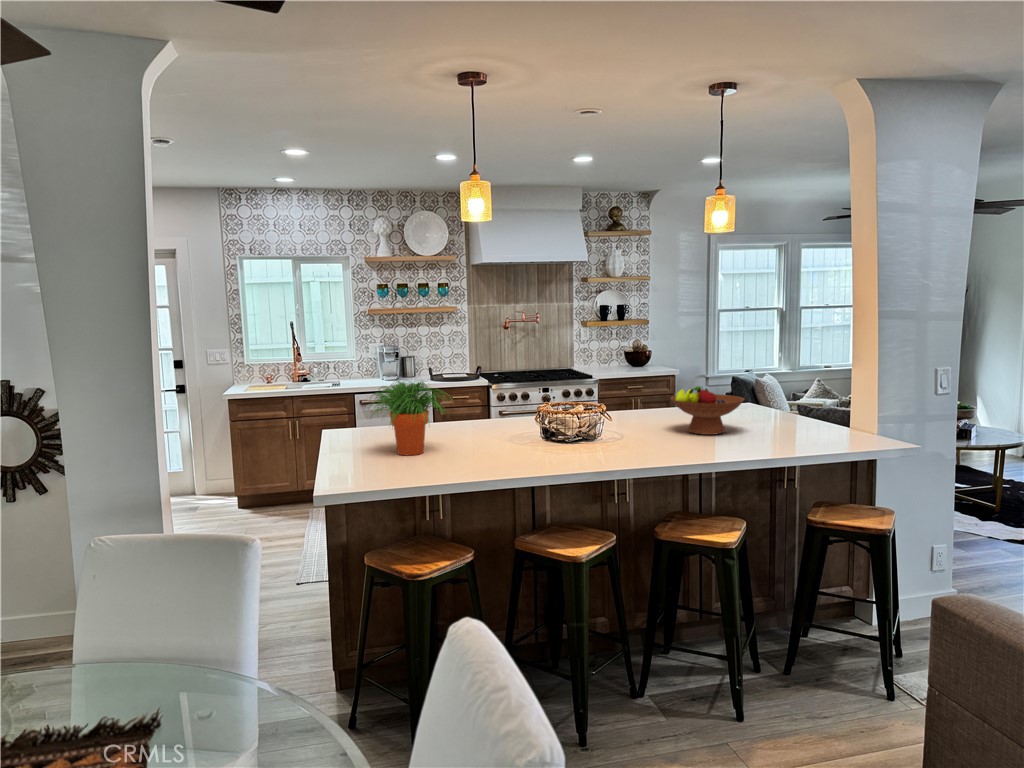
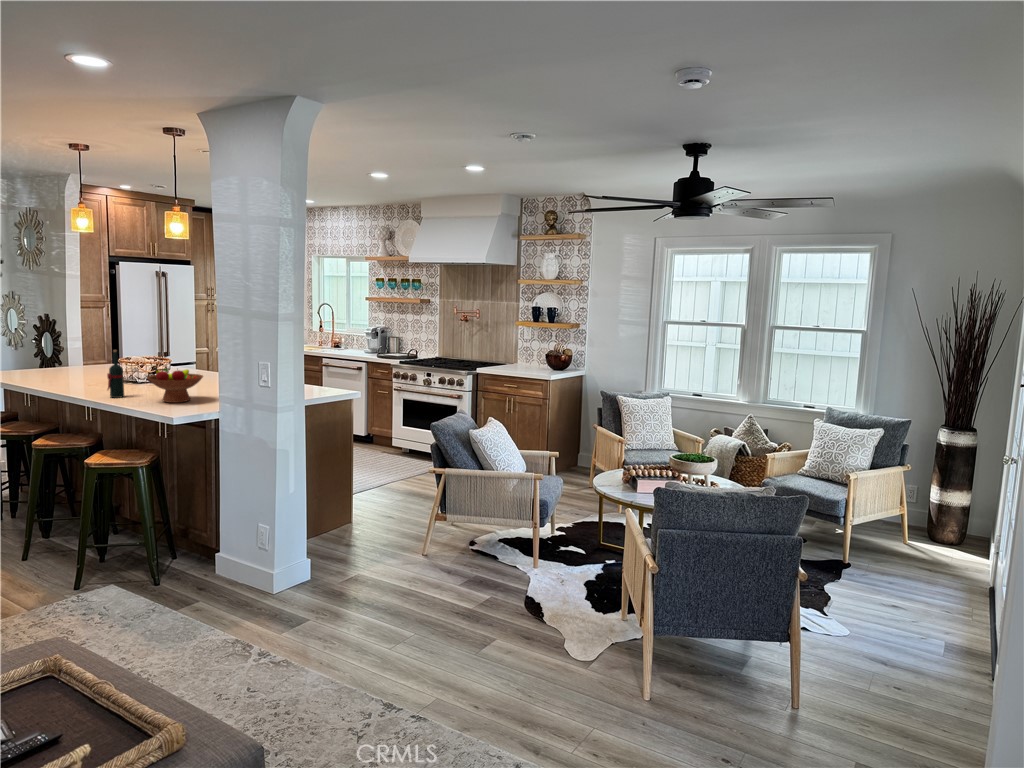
wine bottle: none [632,372,651,447] -> present [107,350,124,398]
potted plant: present [370,380,451,455] -> none [43,338,99,380]

